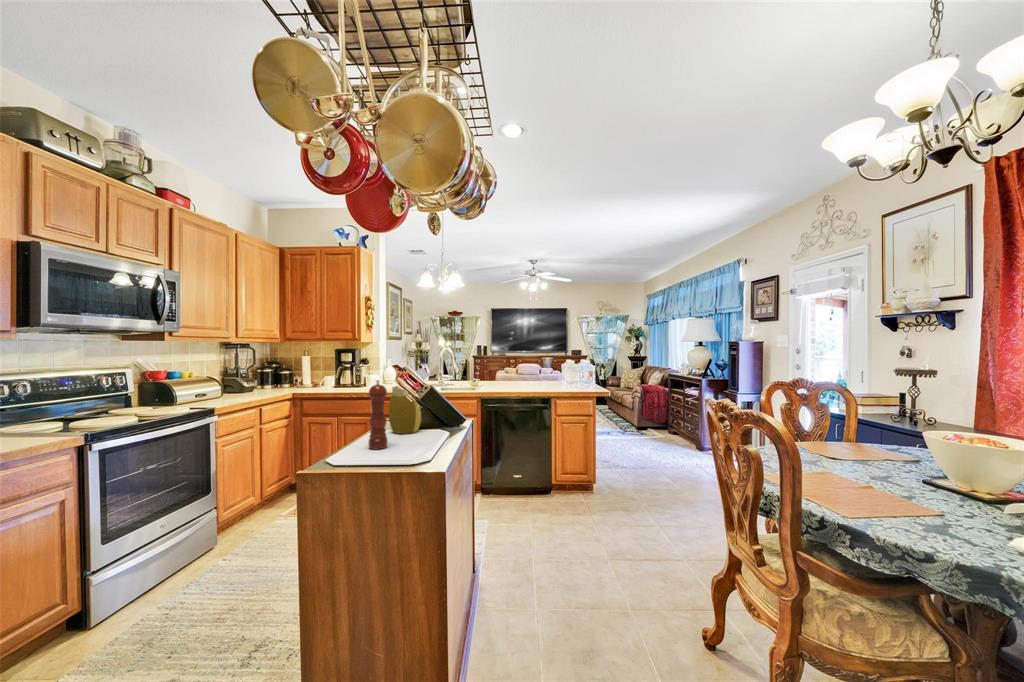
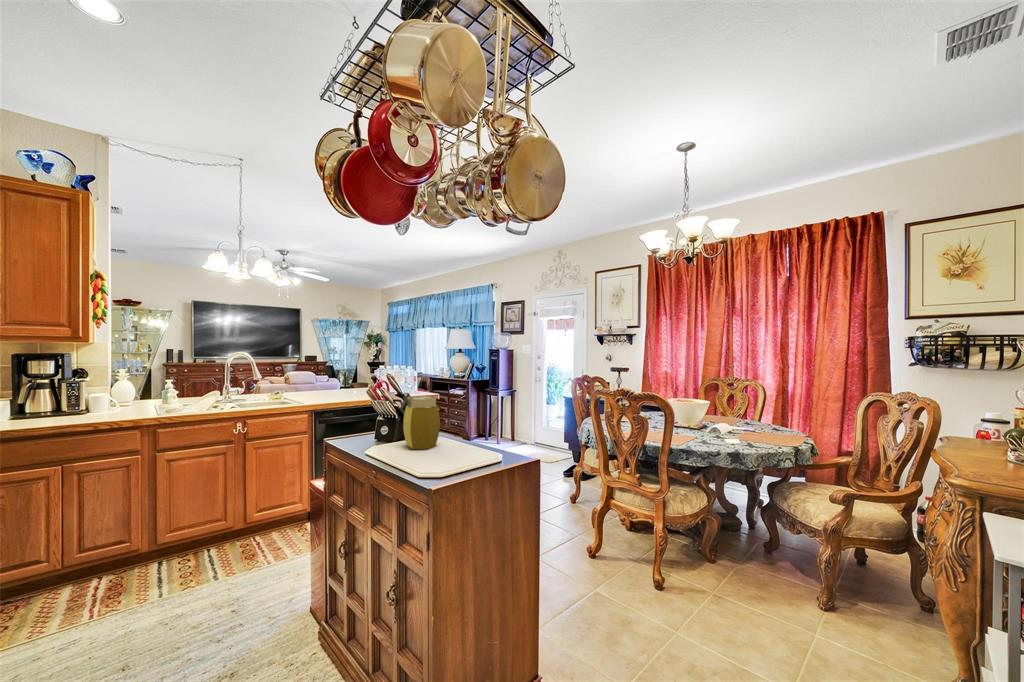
pepper mill: present [369,380,387,449] -> none [448,389,467,464]

